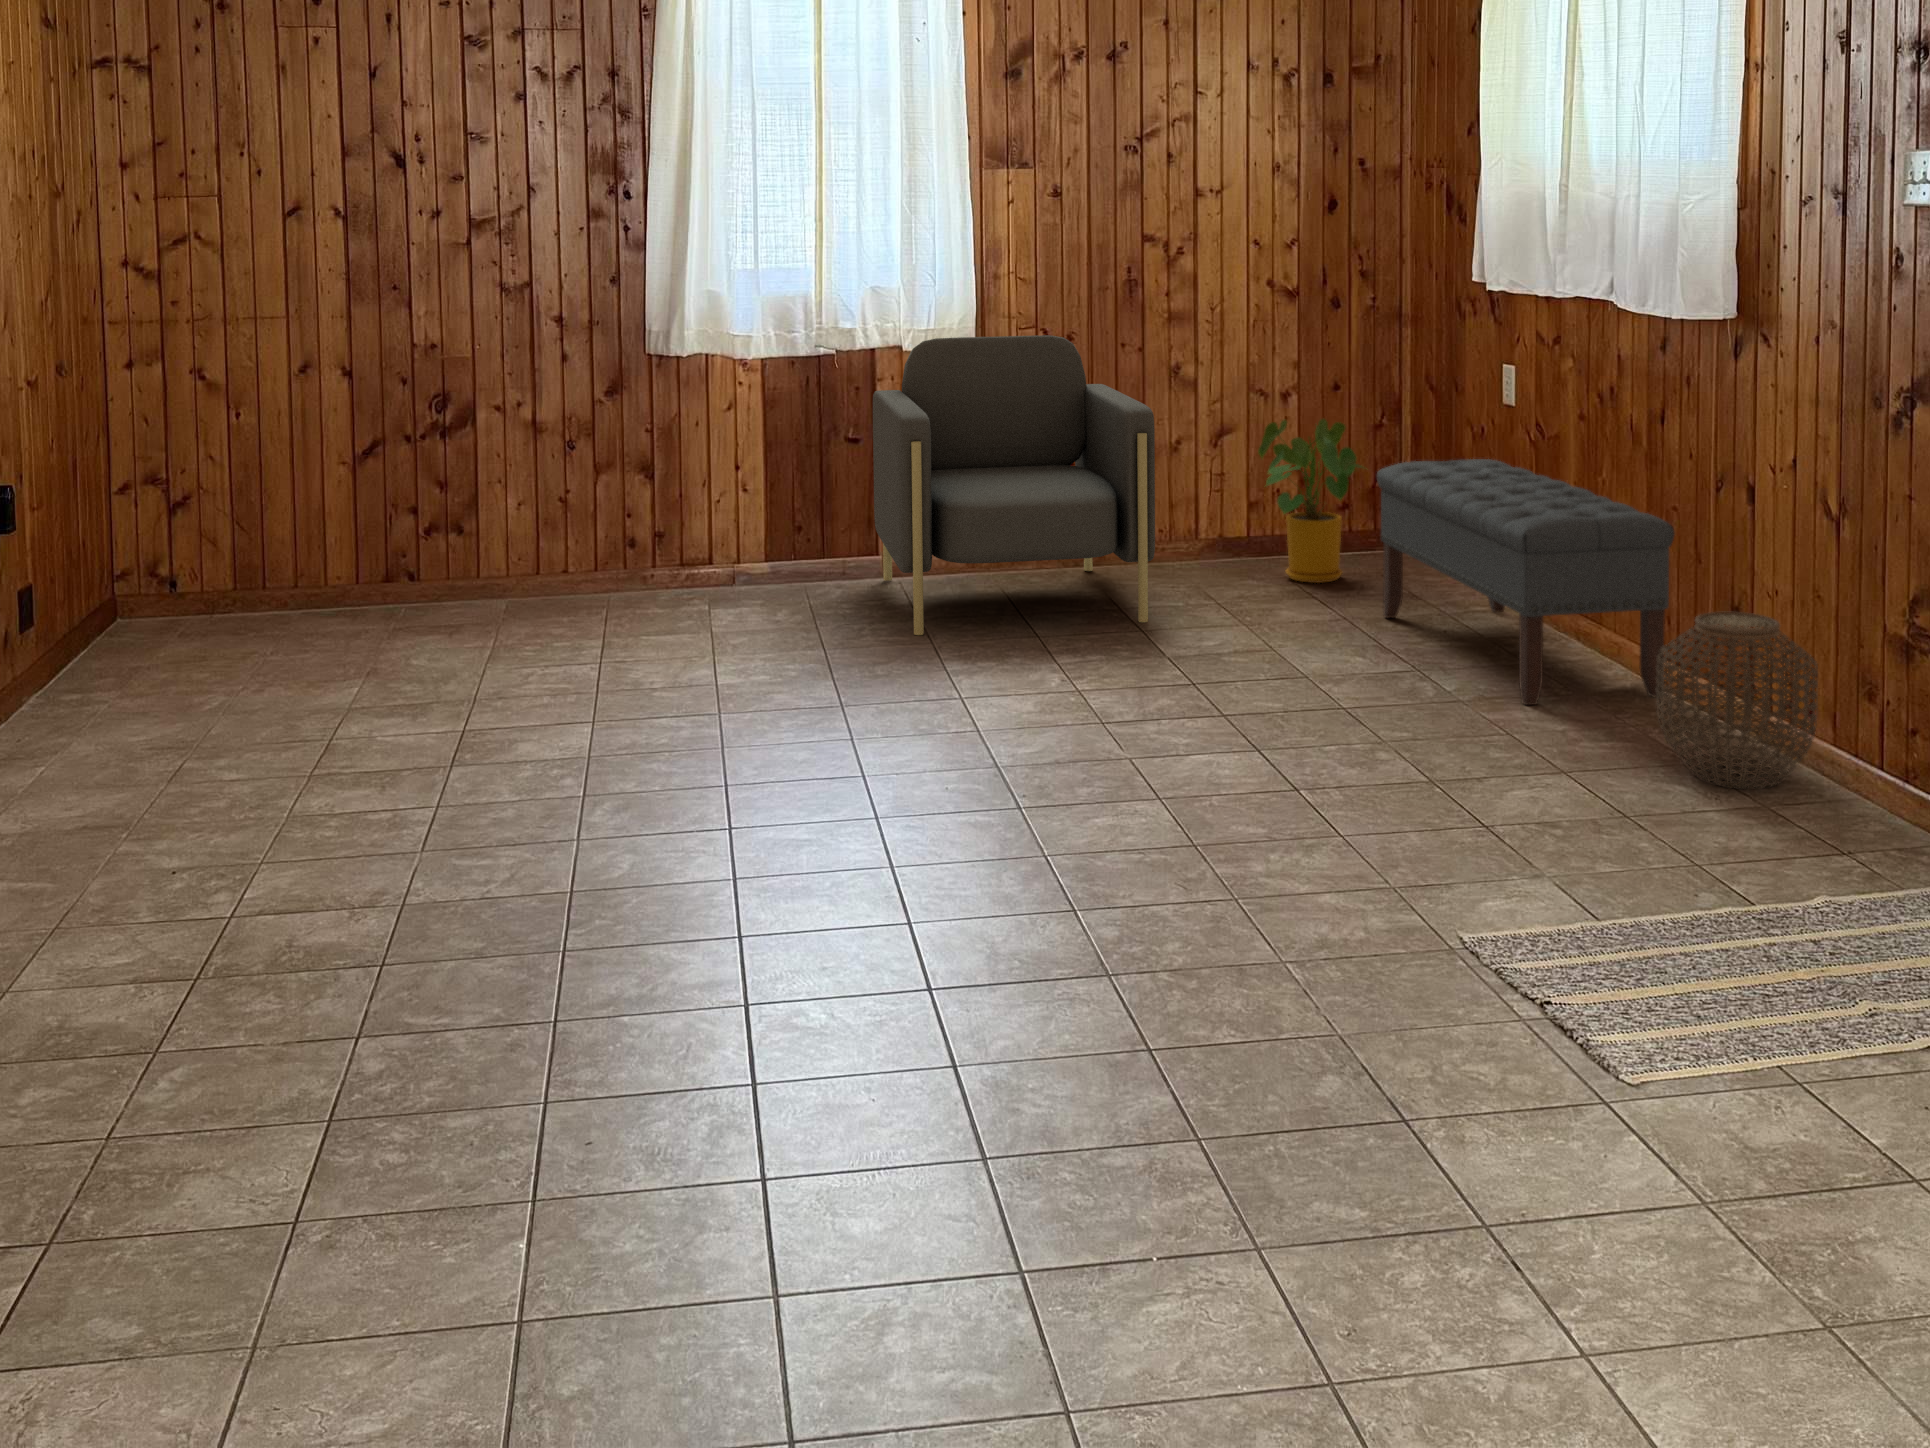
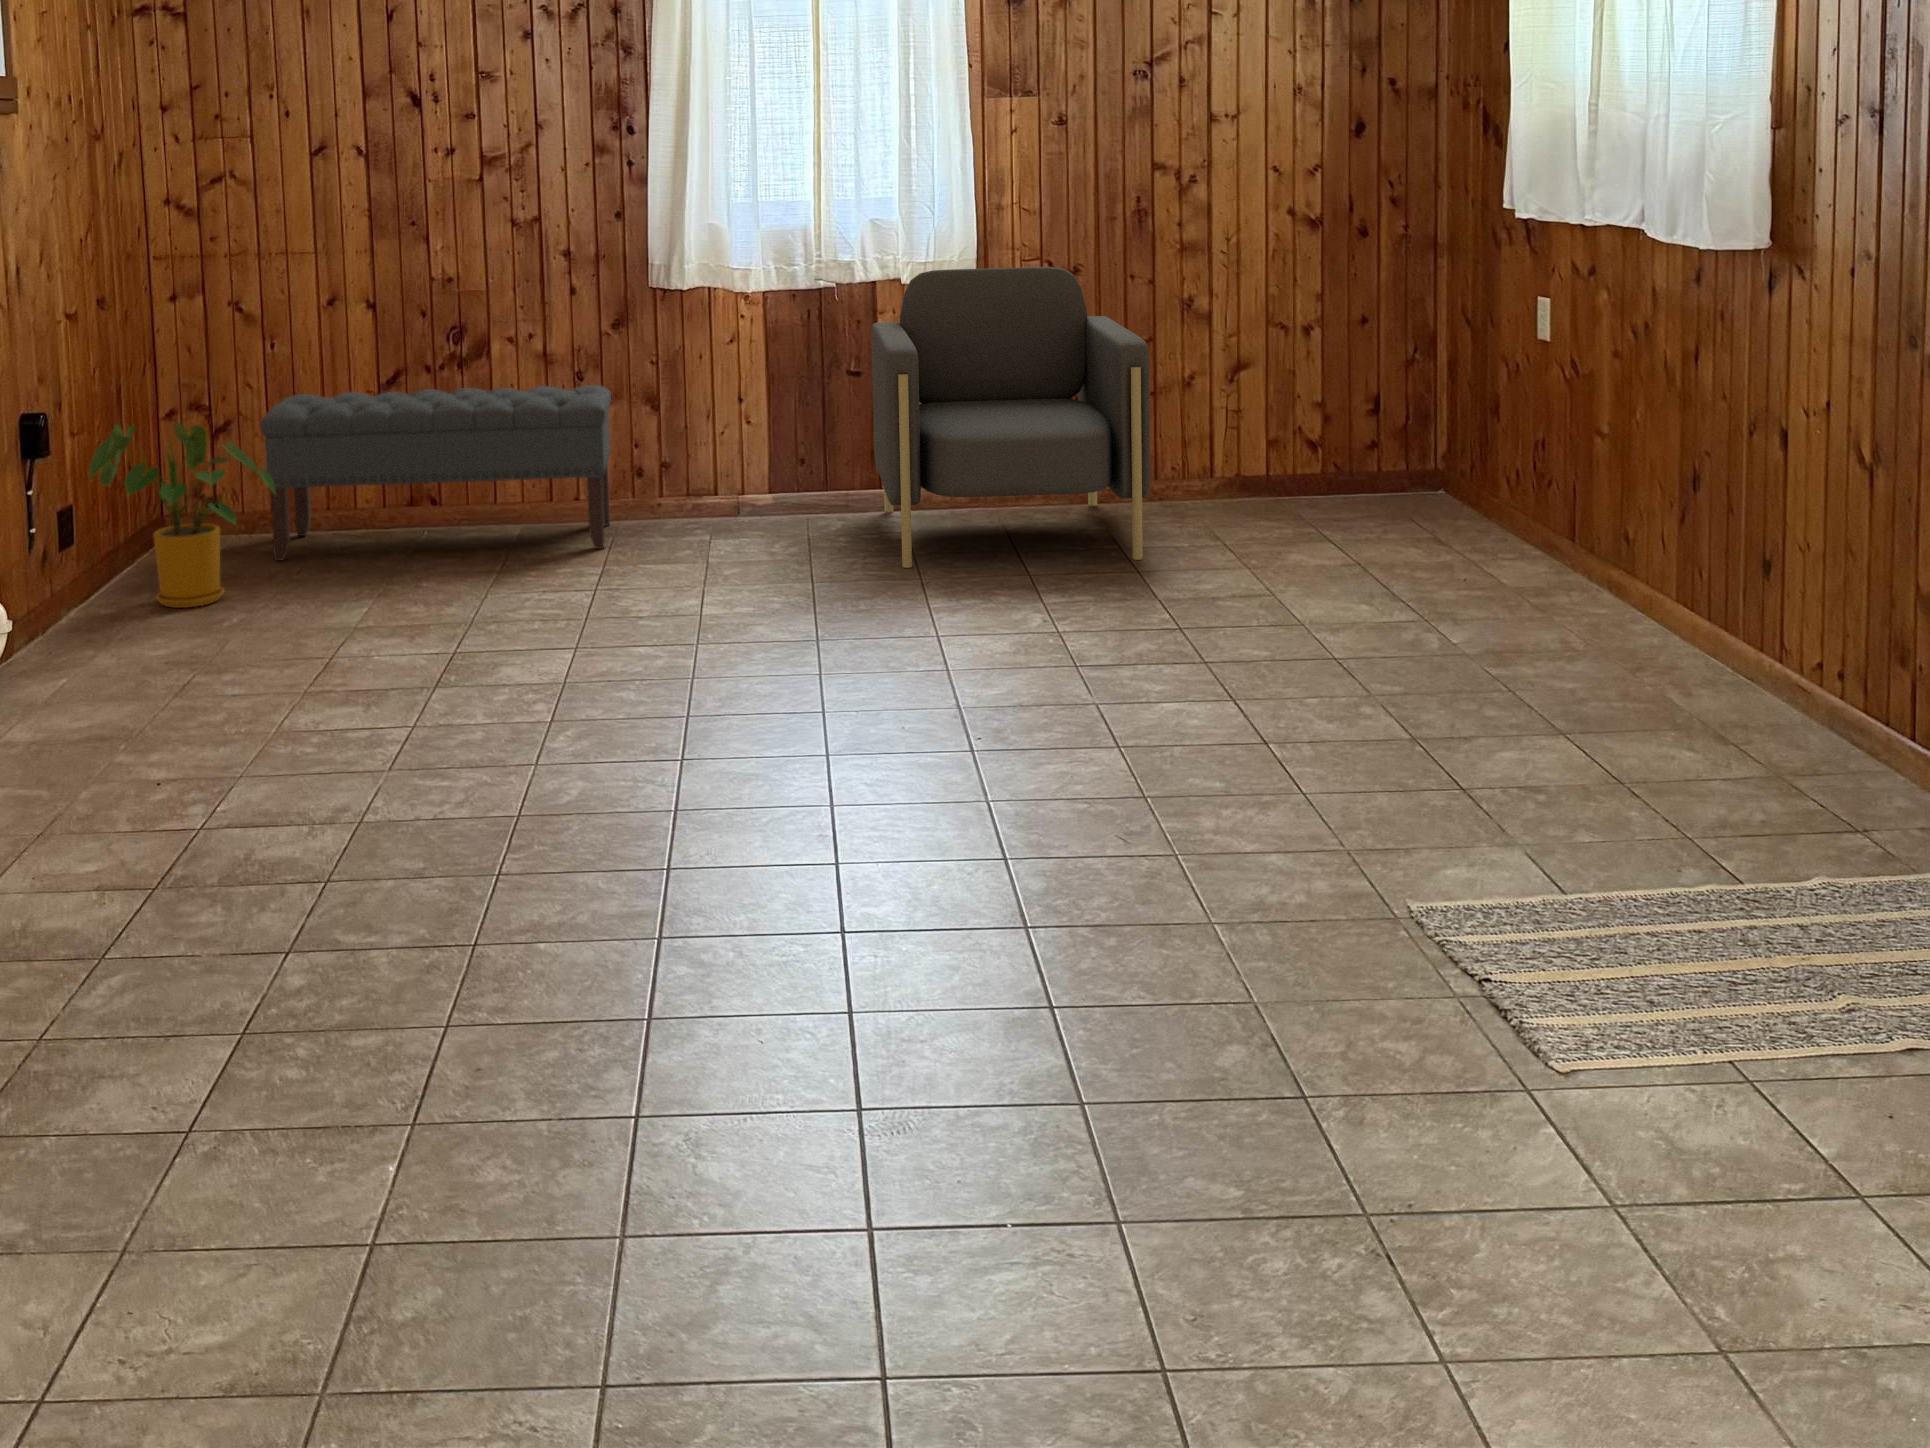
house plant: present [1258,419,1363,583] -> present [89,423,275,608]
bench: present [1377,459,1675,705] -> present [260,385,611,561]
woven basket: present [1656,612,1818,789] -> none [1659,565,1843,757]

